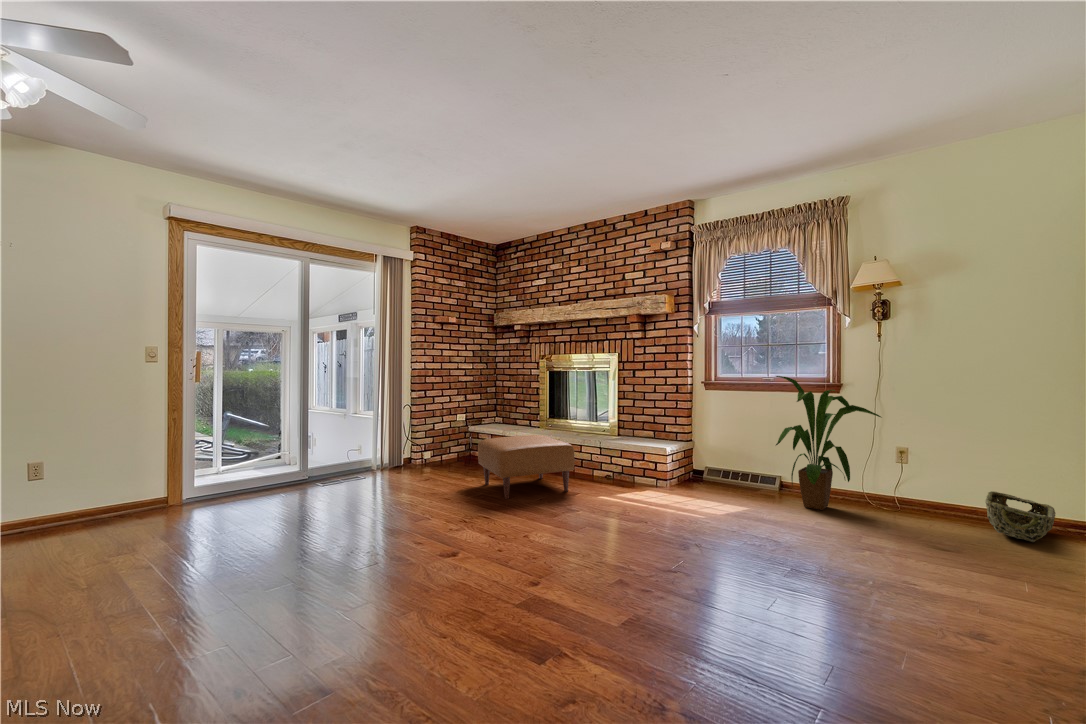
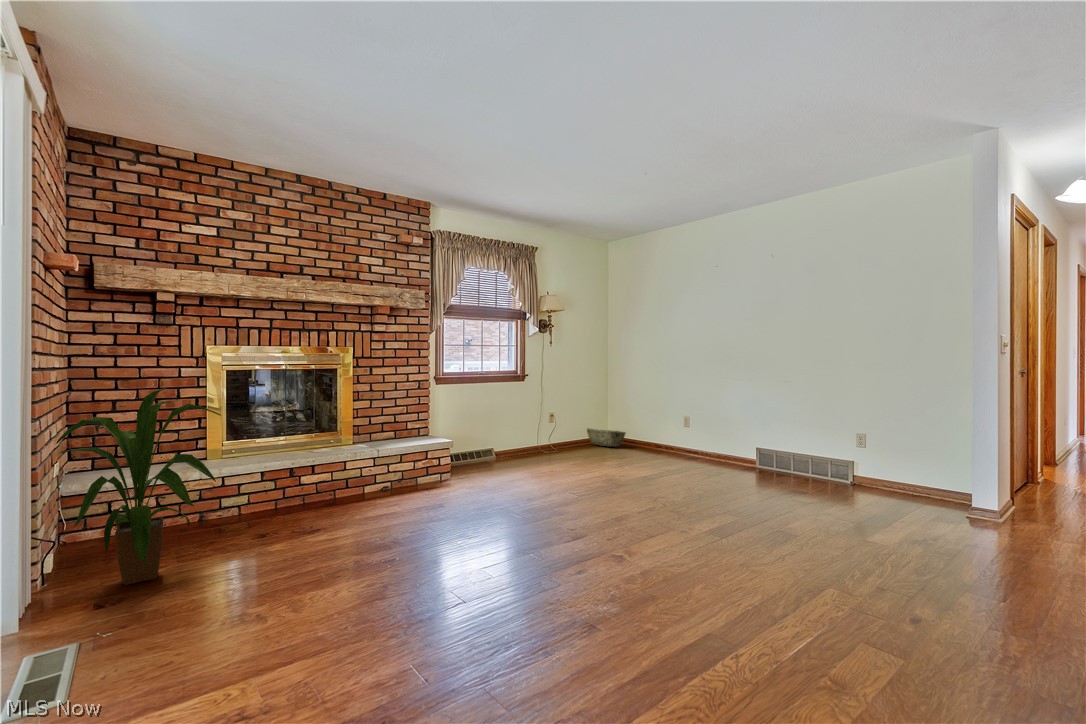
house plant: present [776,376,881,510] -> present [56,388,220,585]
ottoman: present [478,435,575,499] -> none [315,452,432,541]

